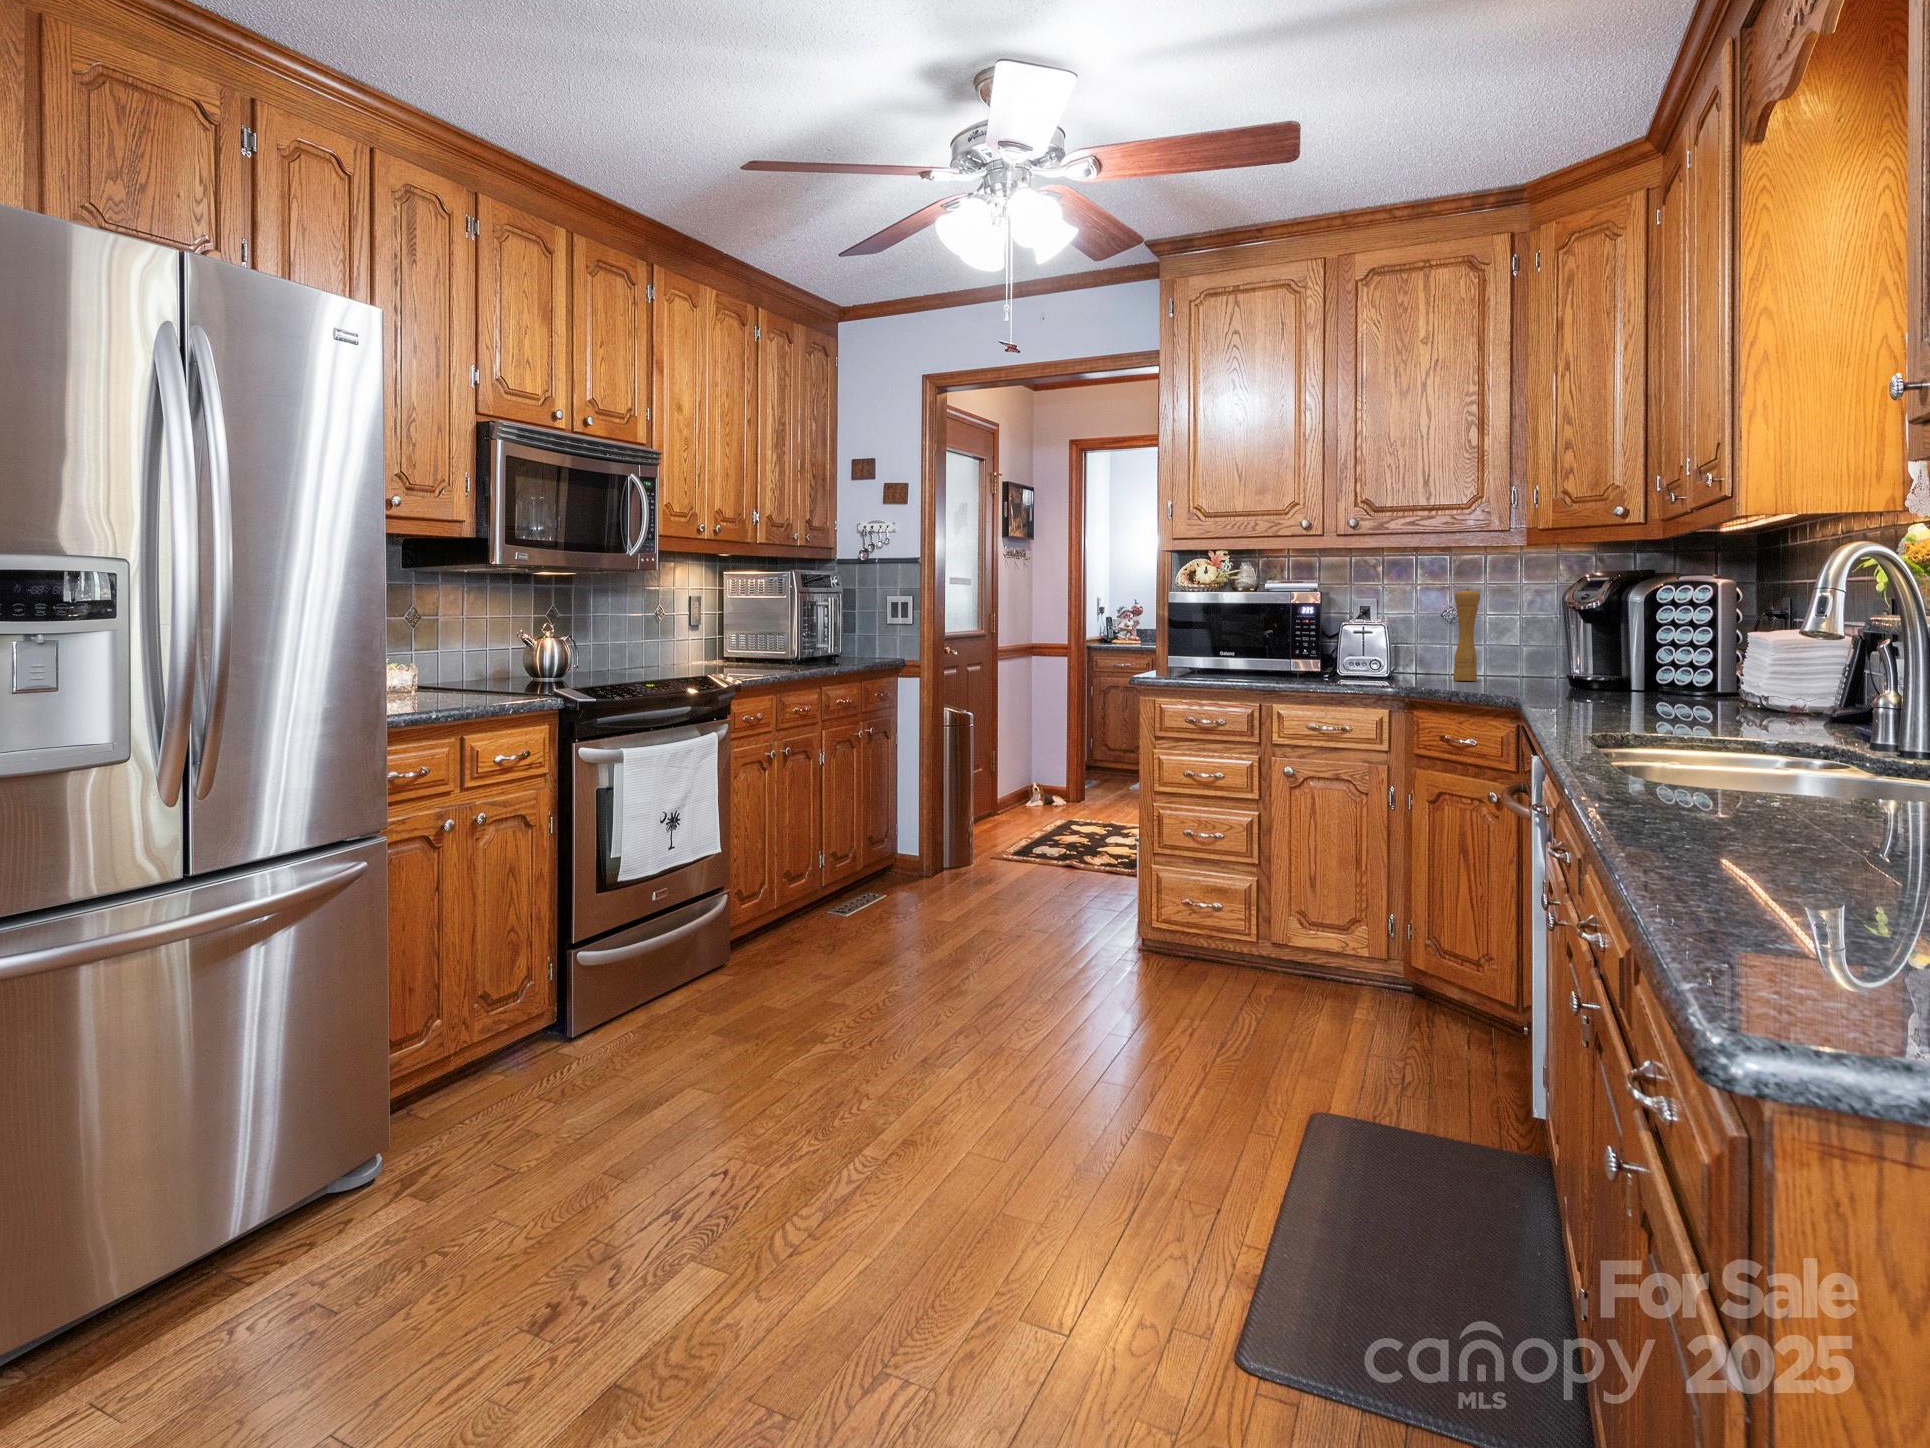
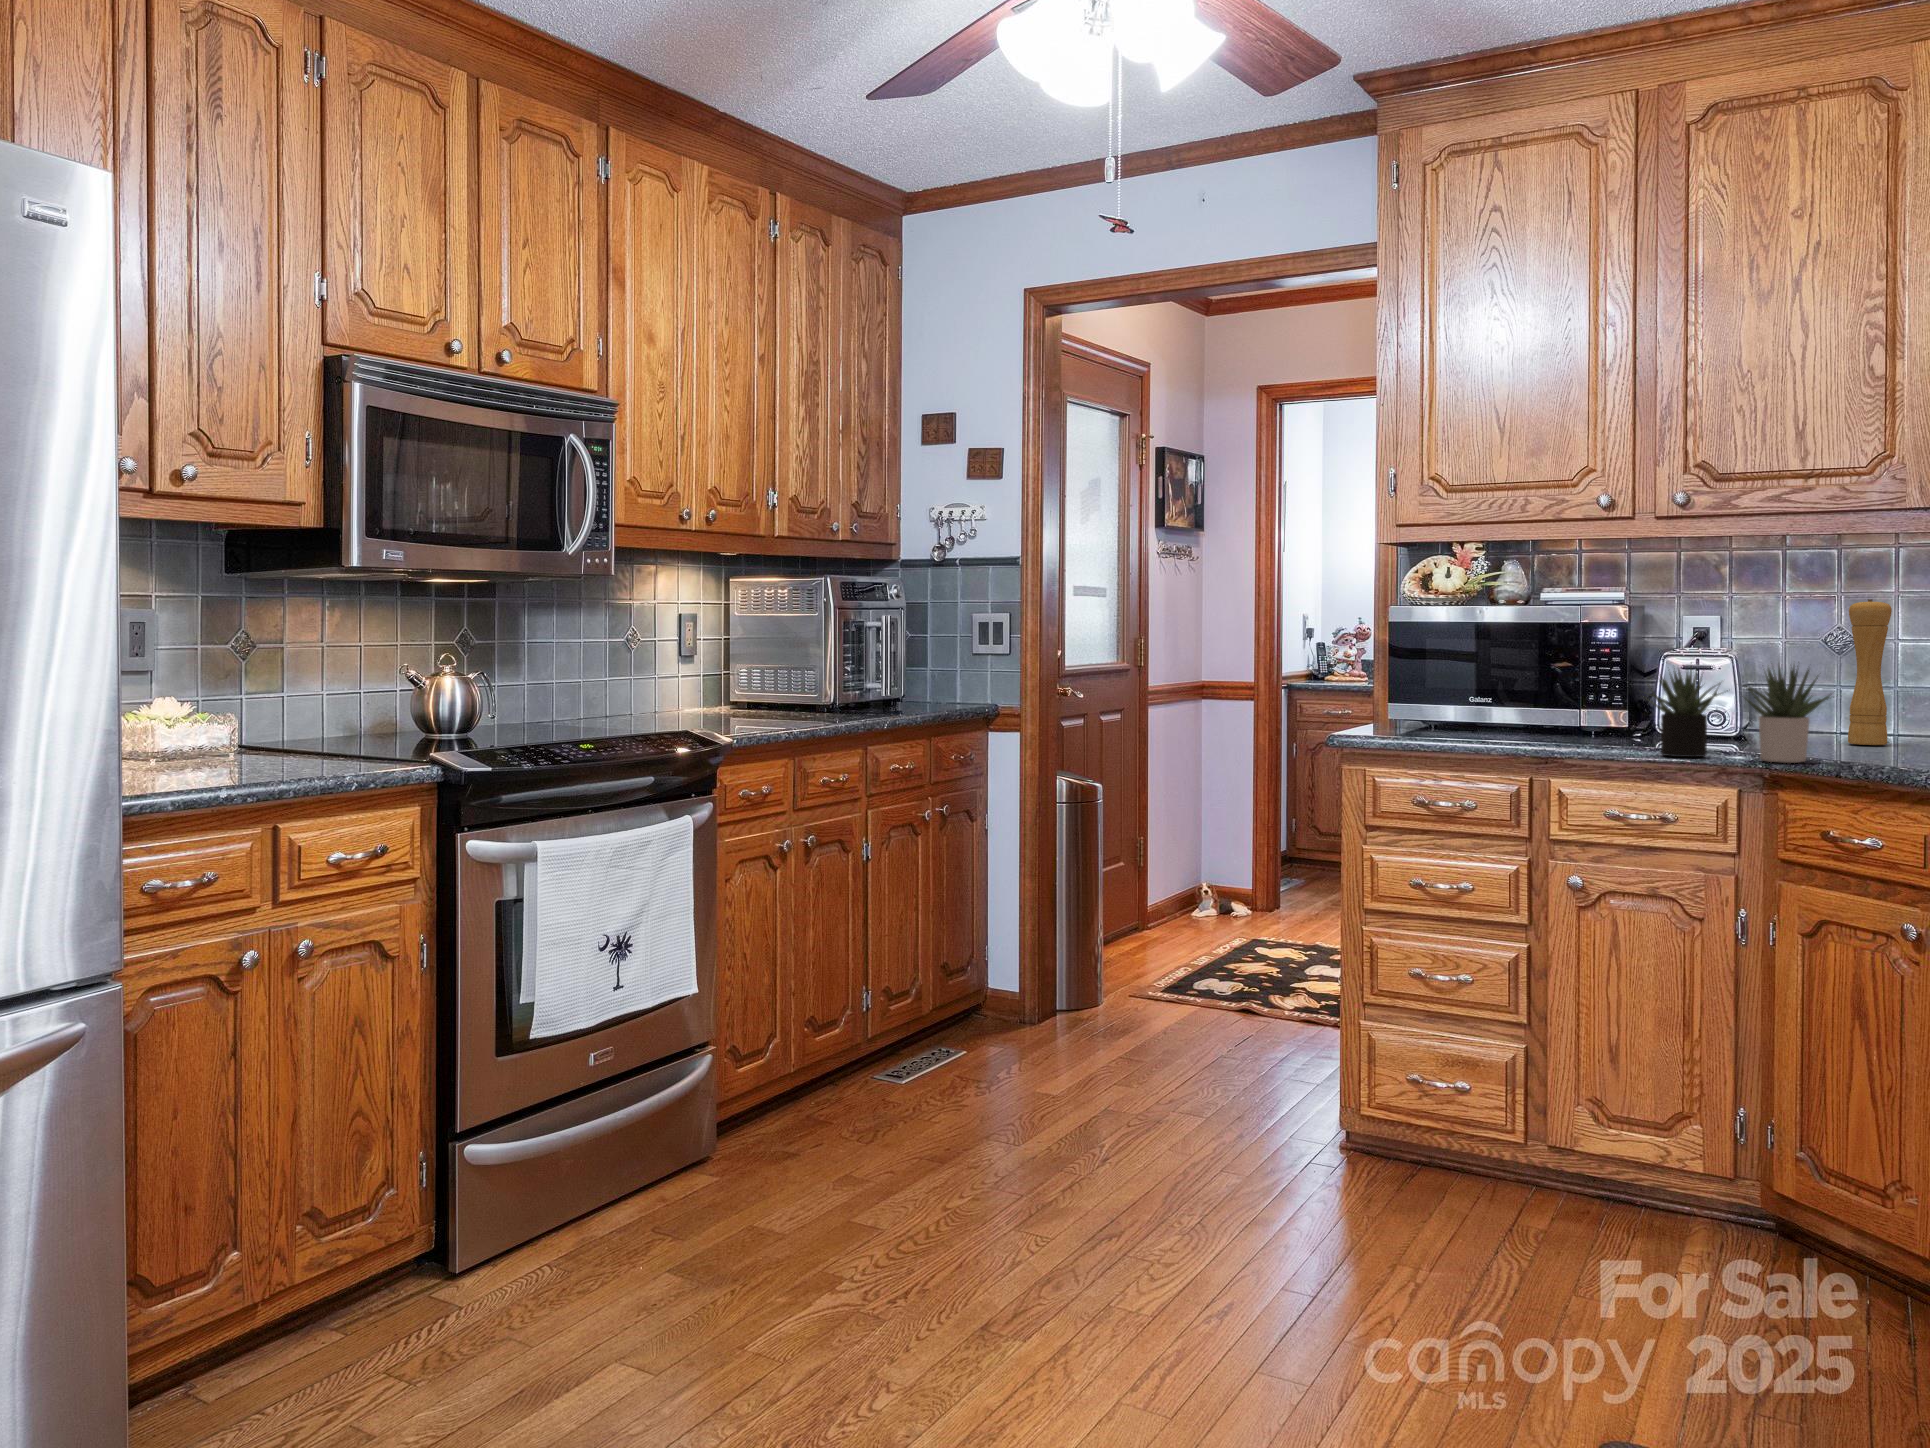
succulent plant: none [1327,625,1447,691] -> present [1645,664,1834,763]

